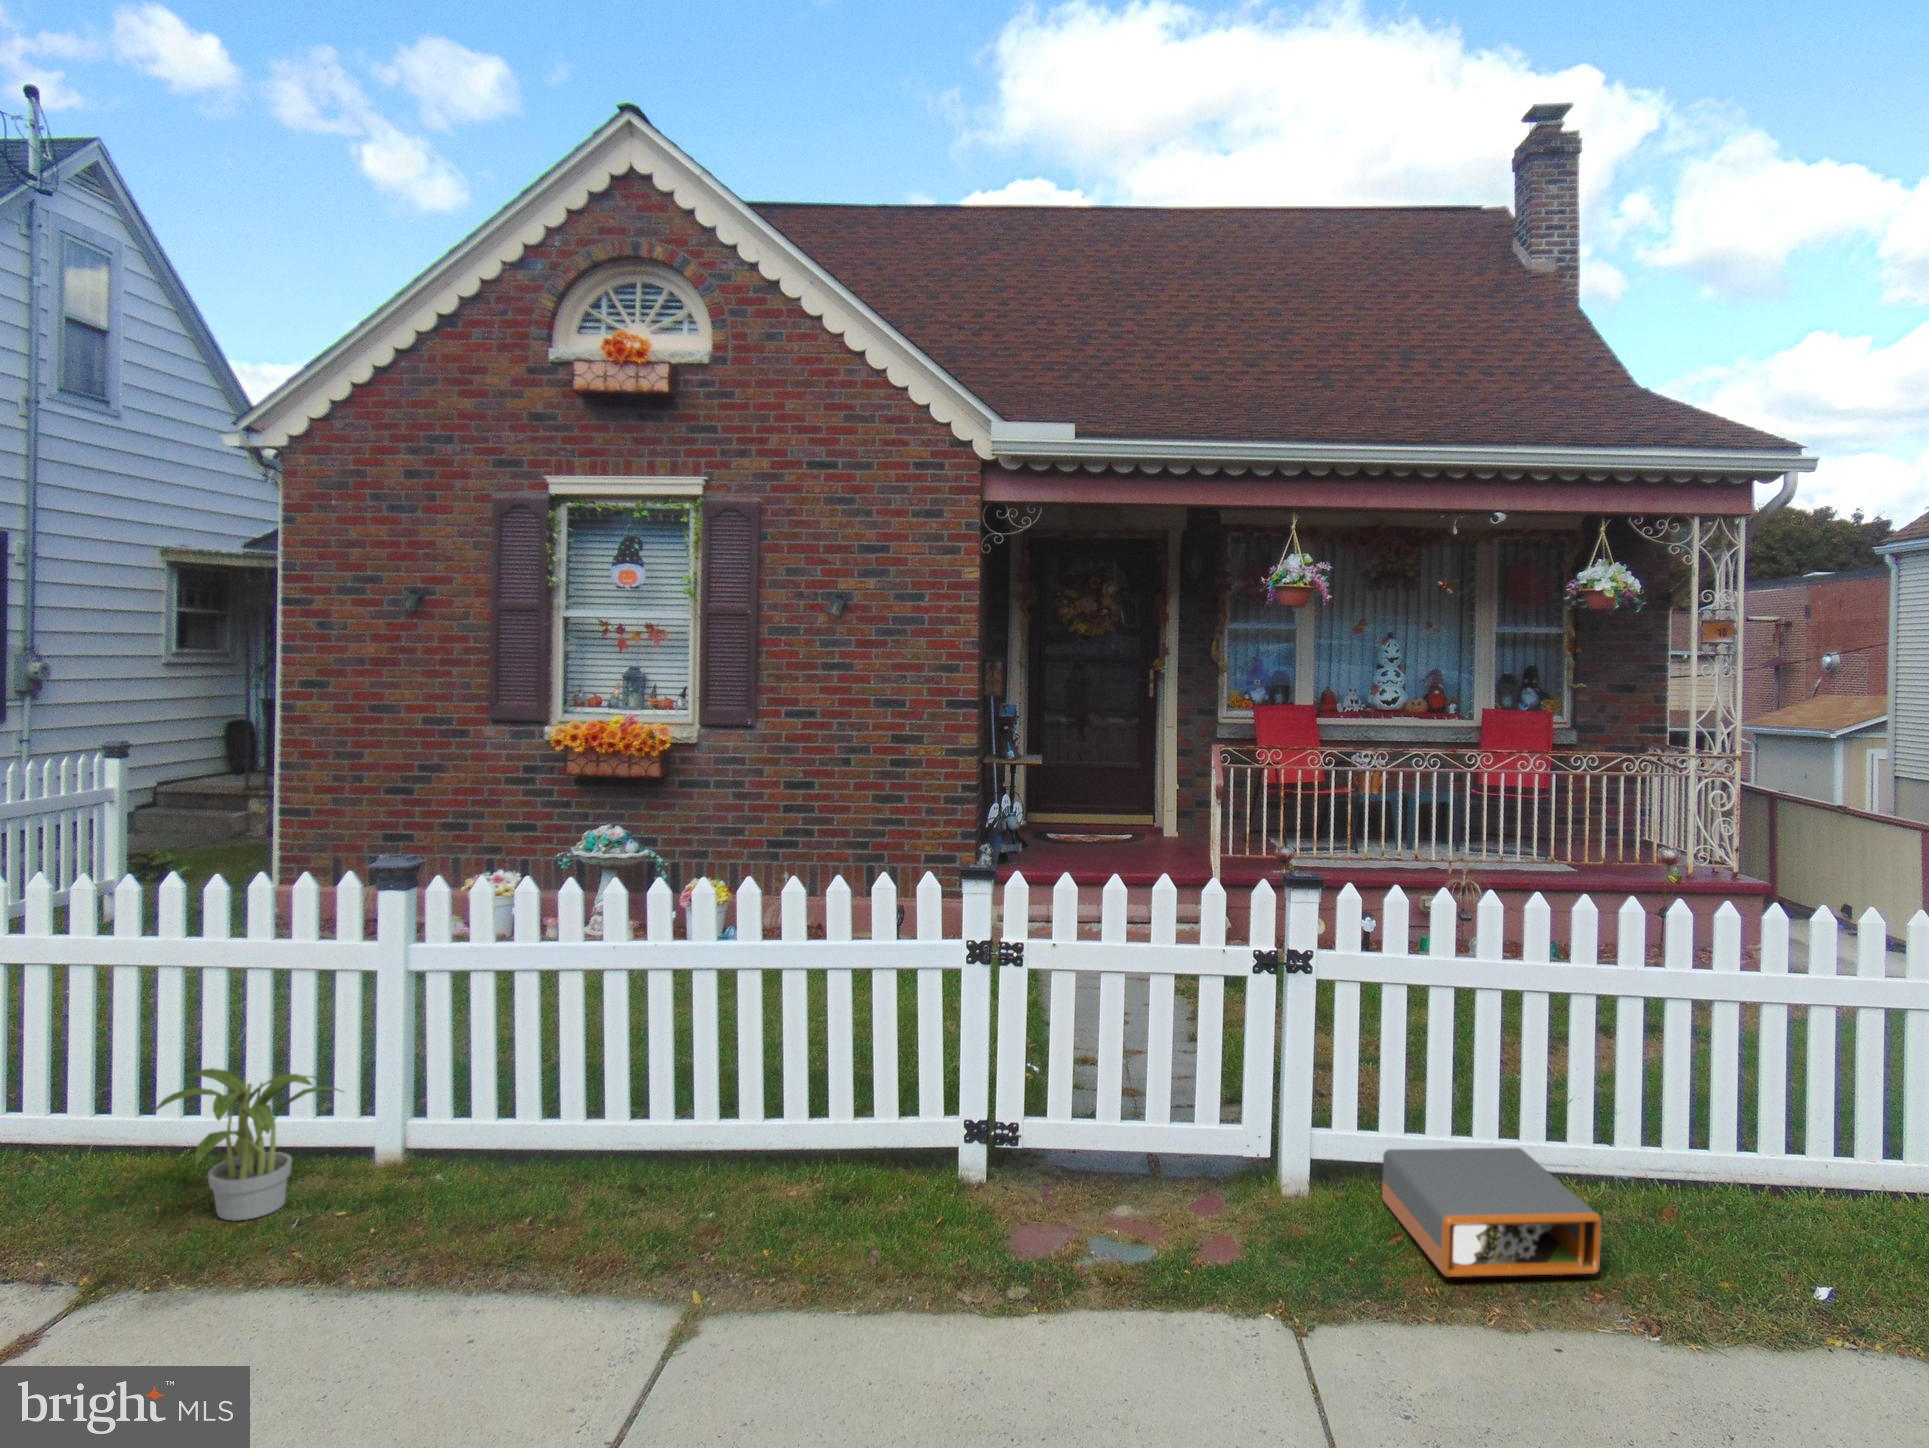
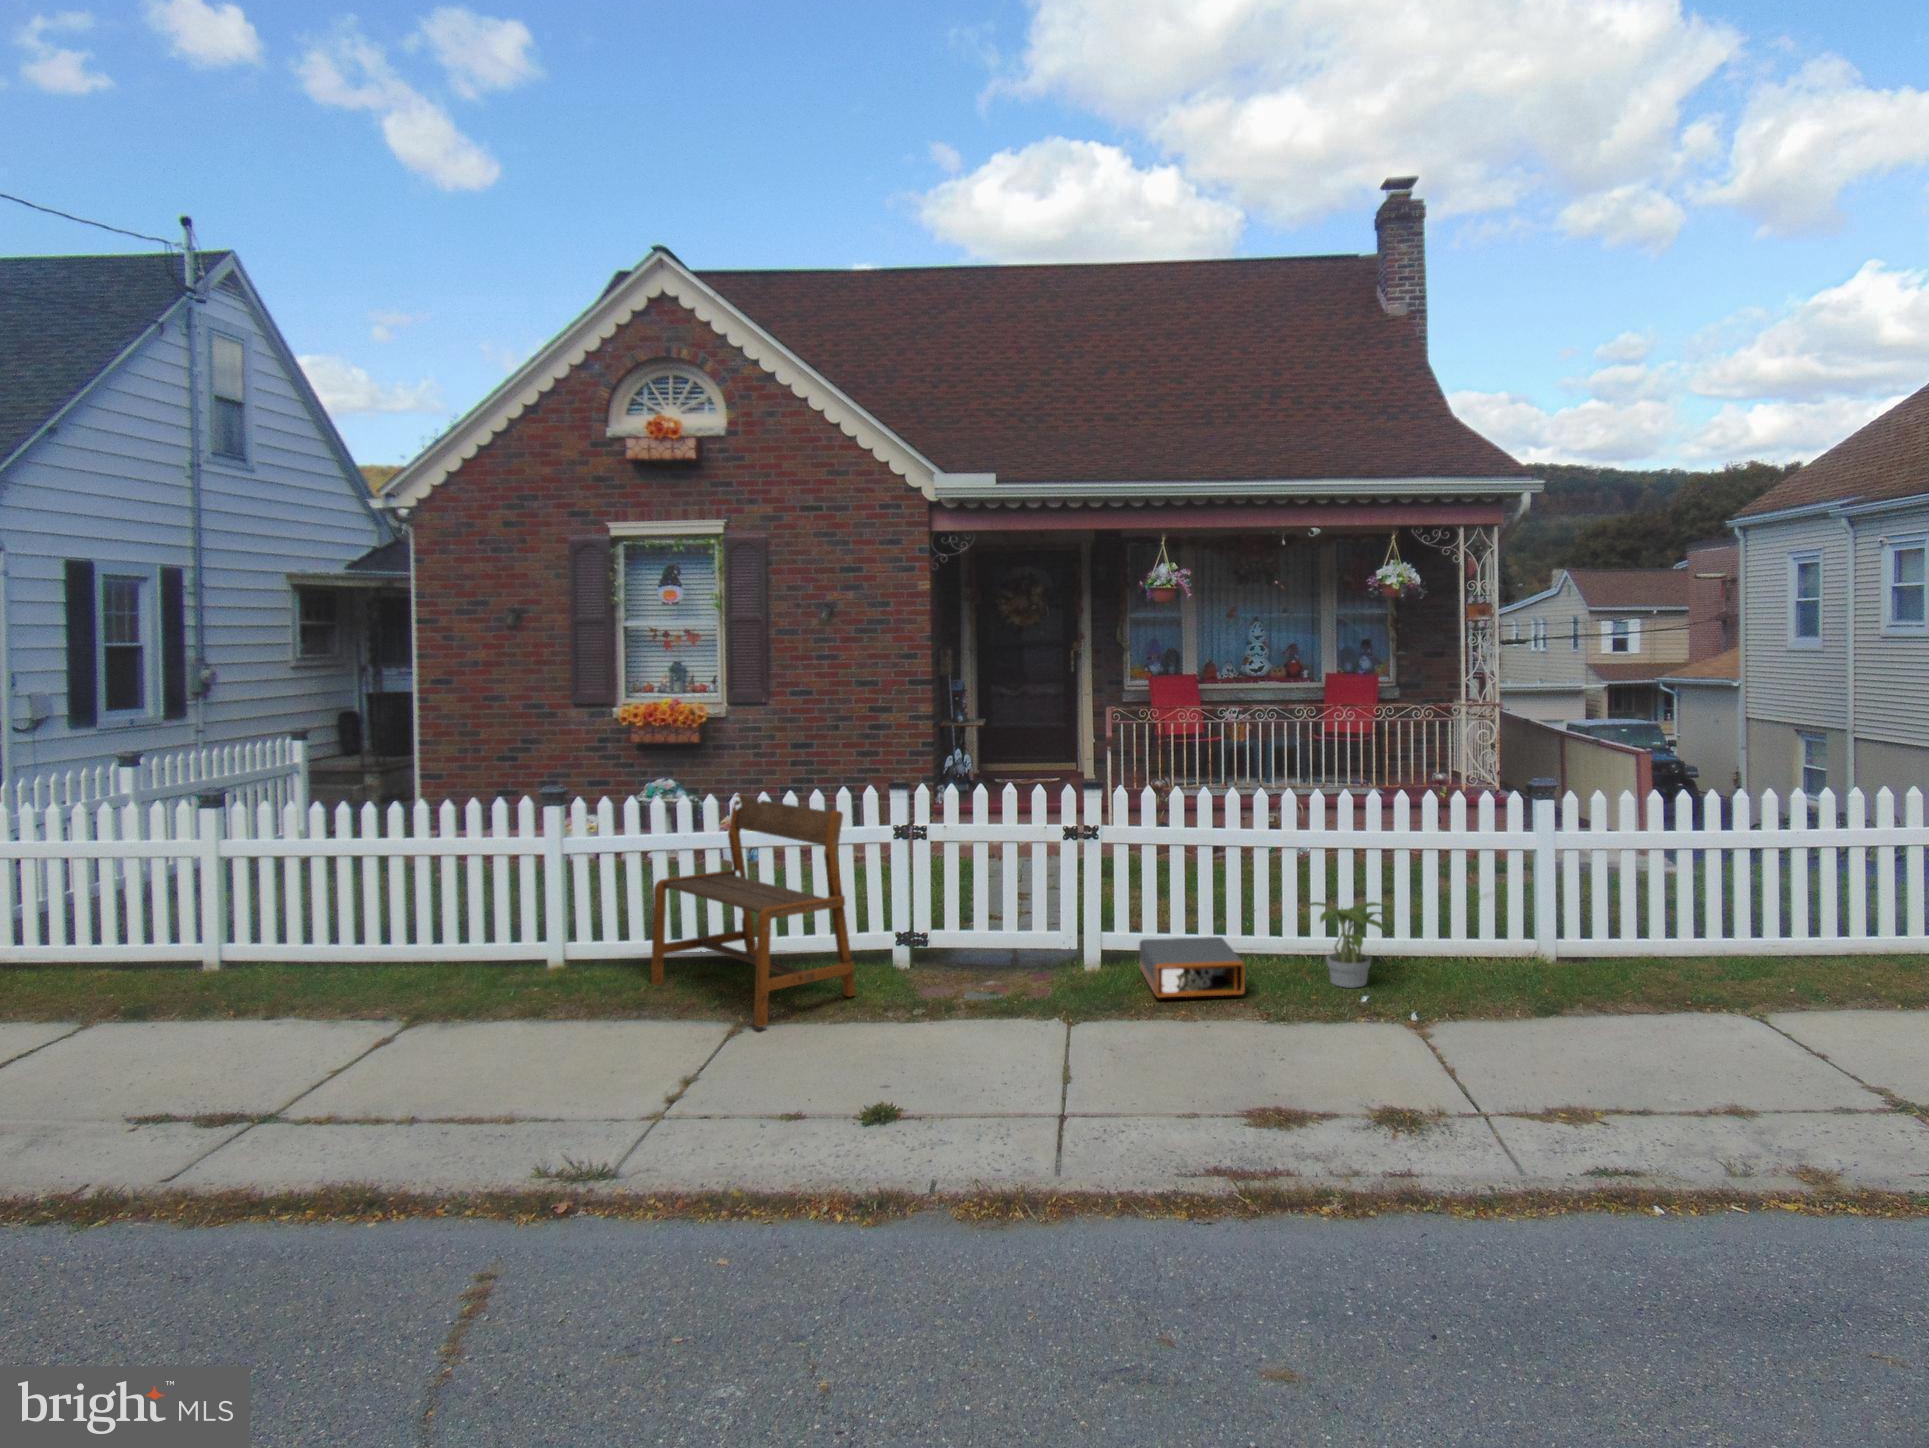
bench: none [545,879,903,1335] -> present [651,794,856,1027]
potted plant: present [154,1068,341,1221] -> present [1307,902,1387,988]

